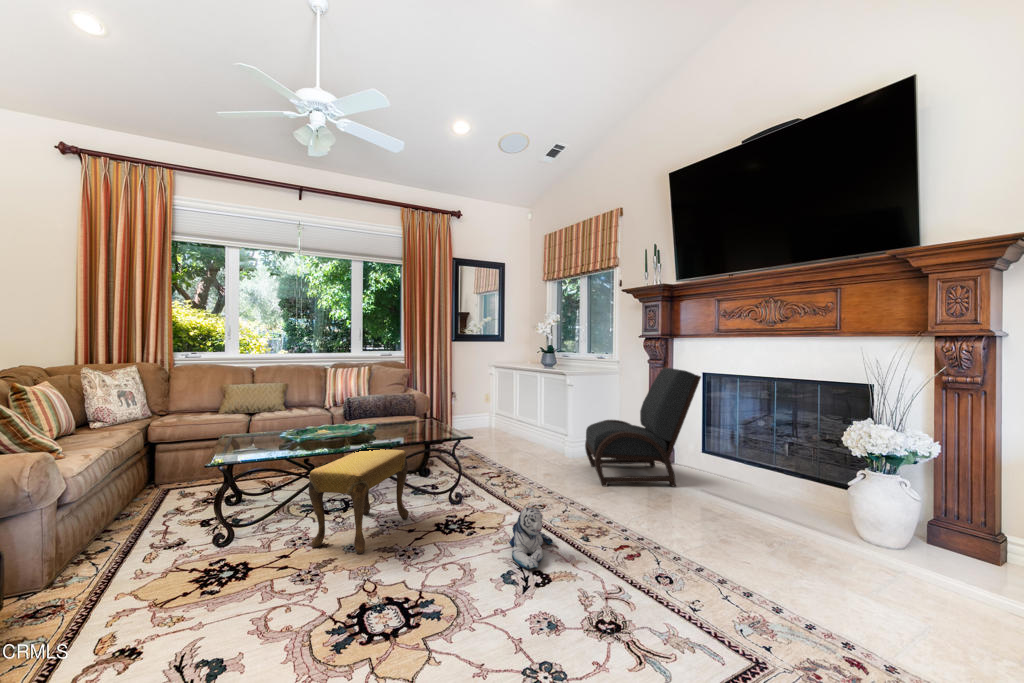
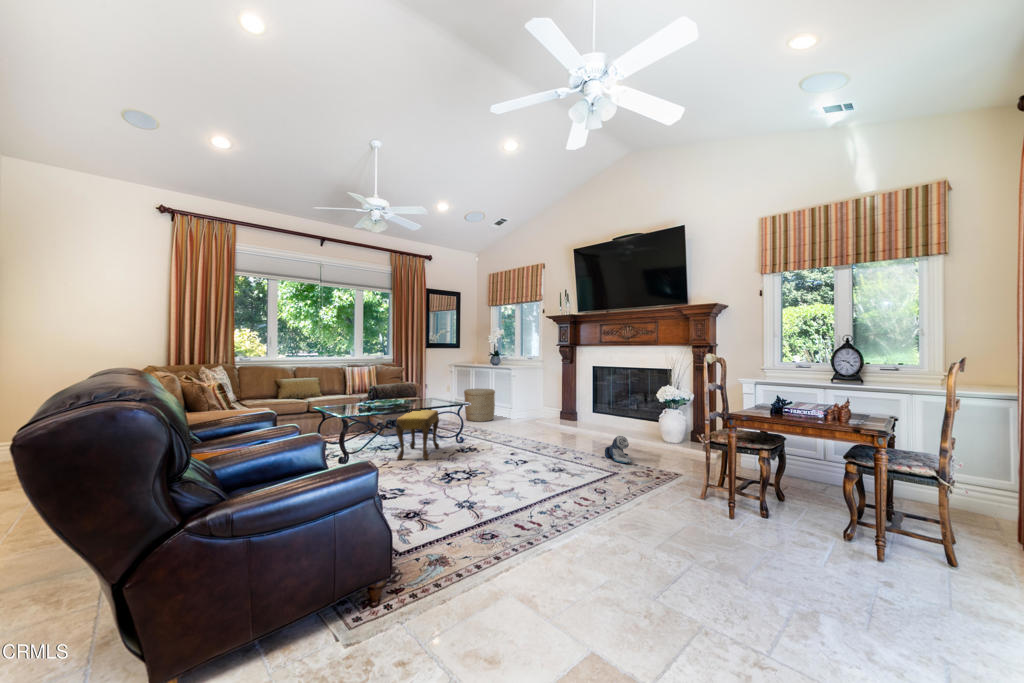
lounge chair: present [585,368,701,486] -> none [525,364,593,433]
woven basket: none [496,401,543,454] -> present [464,389,495,422]
plush toy: present [509,507,553,570] -> present [605,436,632,464]

